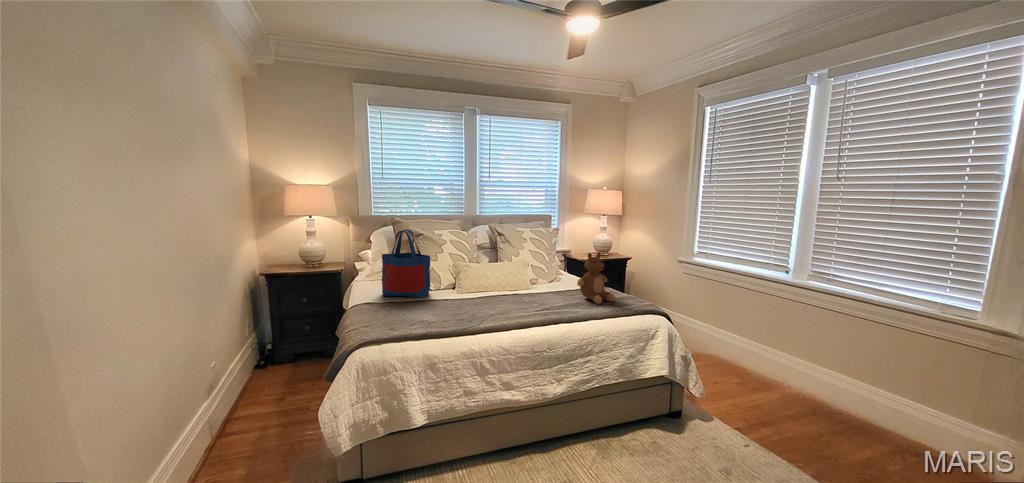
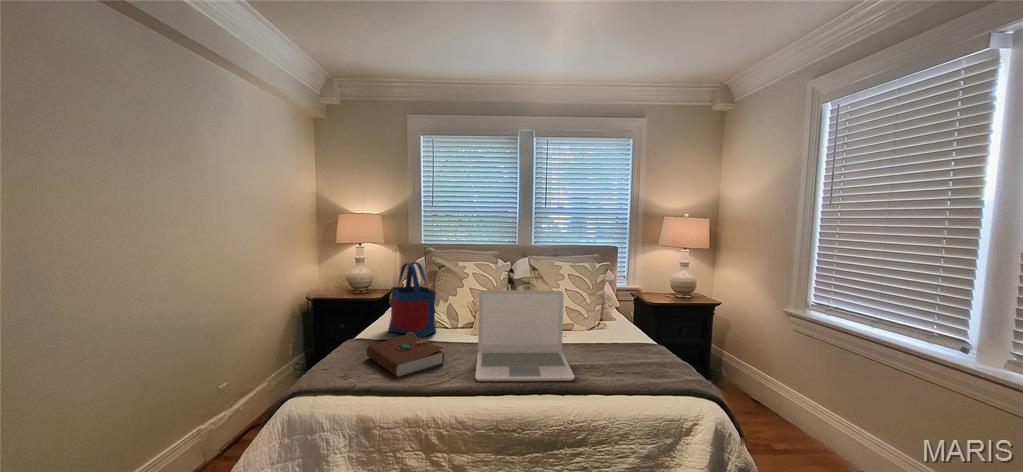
laptop: none [487,247,576,320] -> present [475,290,575,381]
teddy bear: present [577,252,615,304] -> none [594,300,646,371]
book: none [394,291,467,325] -> present [367,333,444,377]

